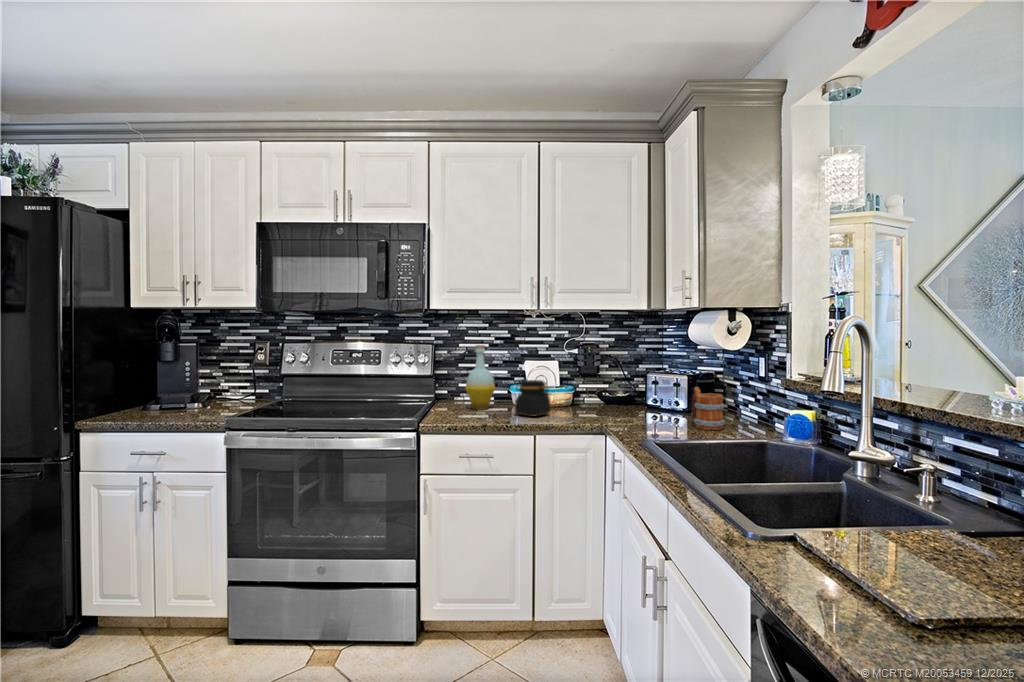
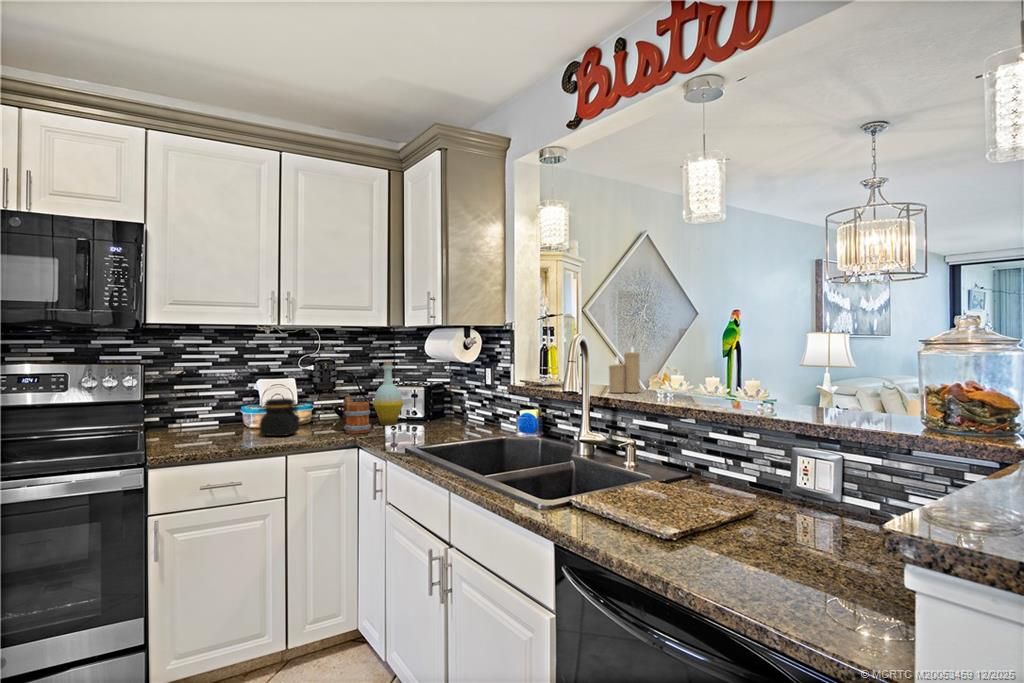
candle: none [930,331,989,400] -> present [609,347,640,393]
bottle: present [465,345,495,410] -> present [373,362,403,425]
mug: present [691,387,725,430] -> present [343,397,371,434]

